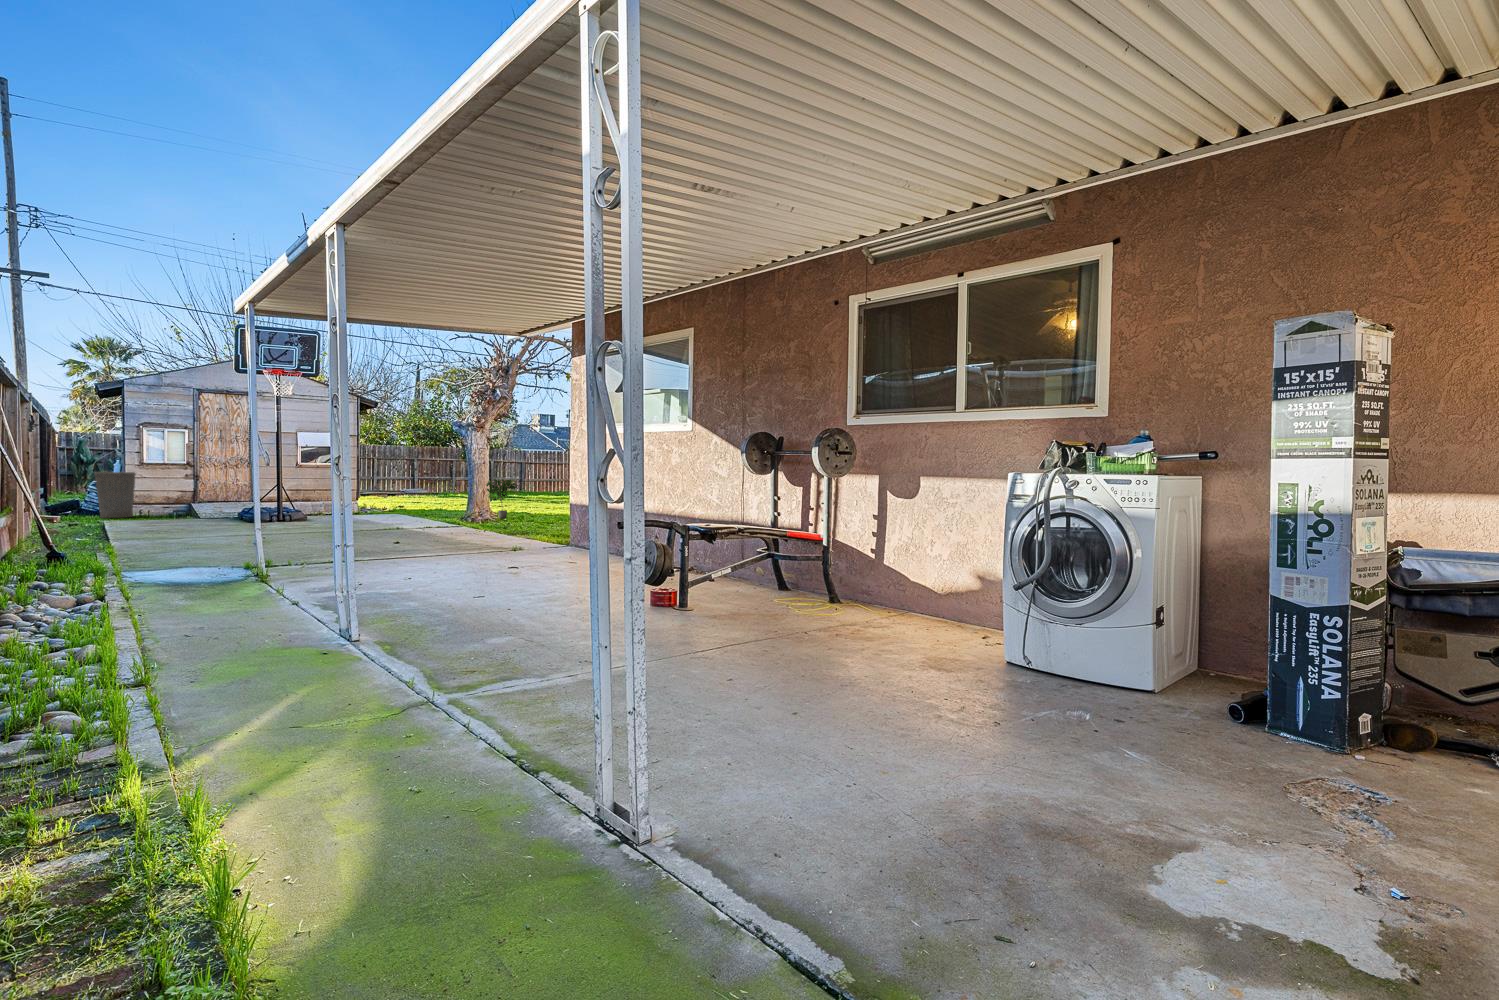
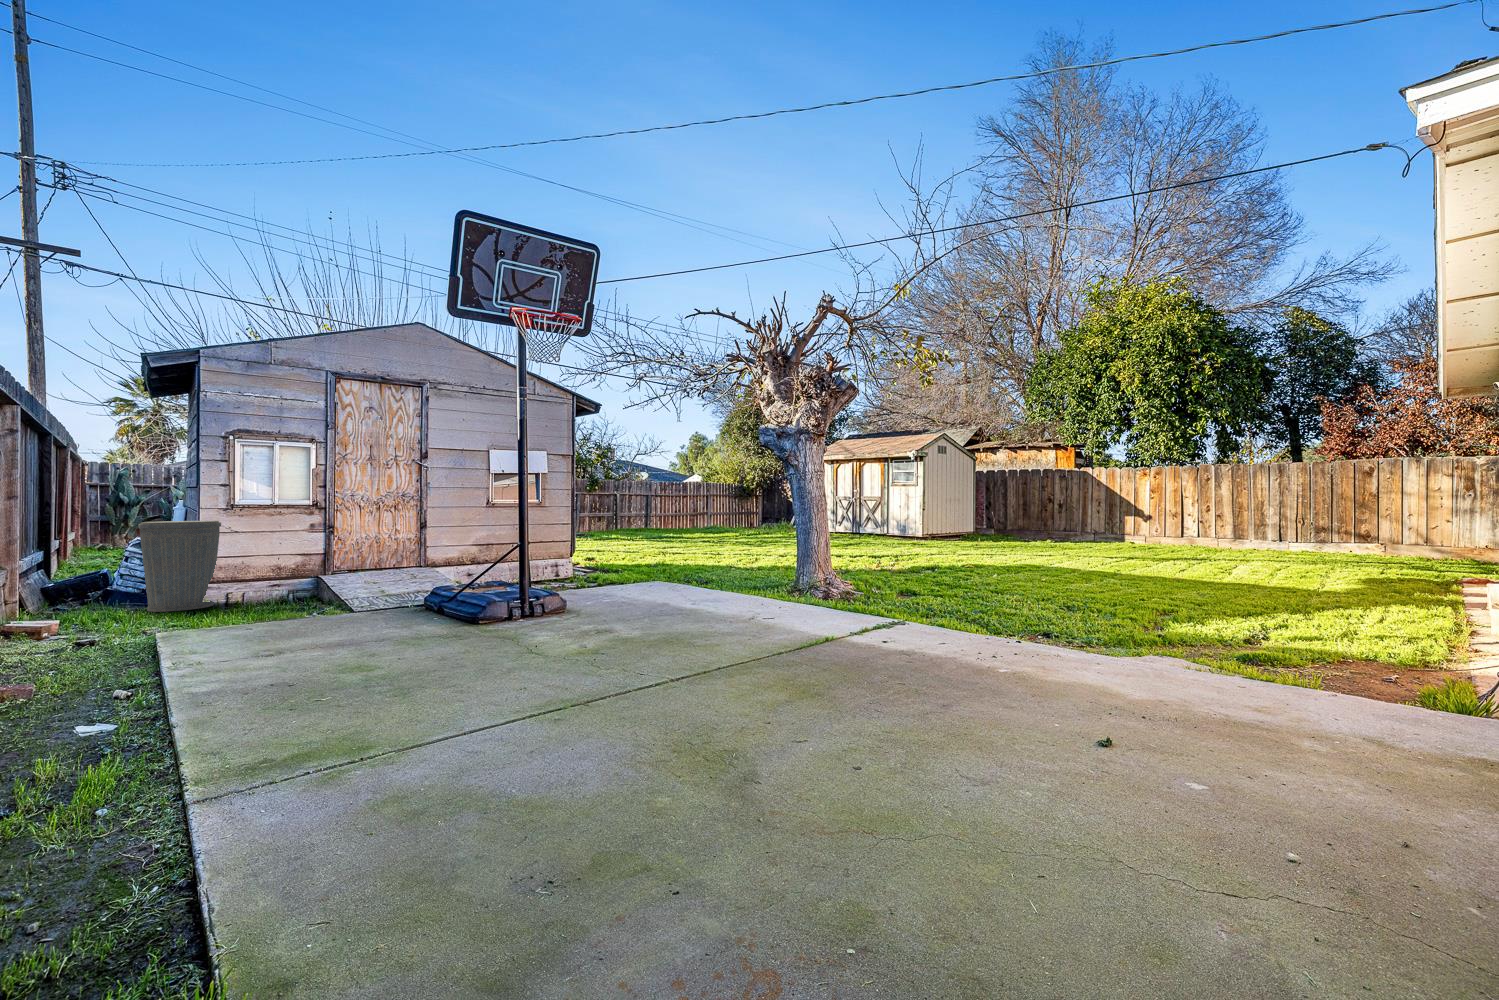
potted plant: present [486,479,518,518] -> none [836,522,893,589]

